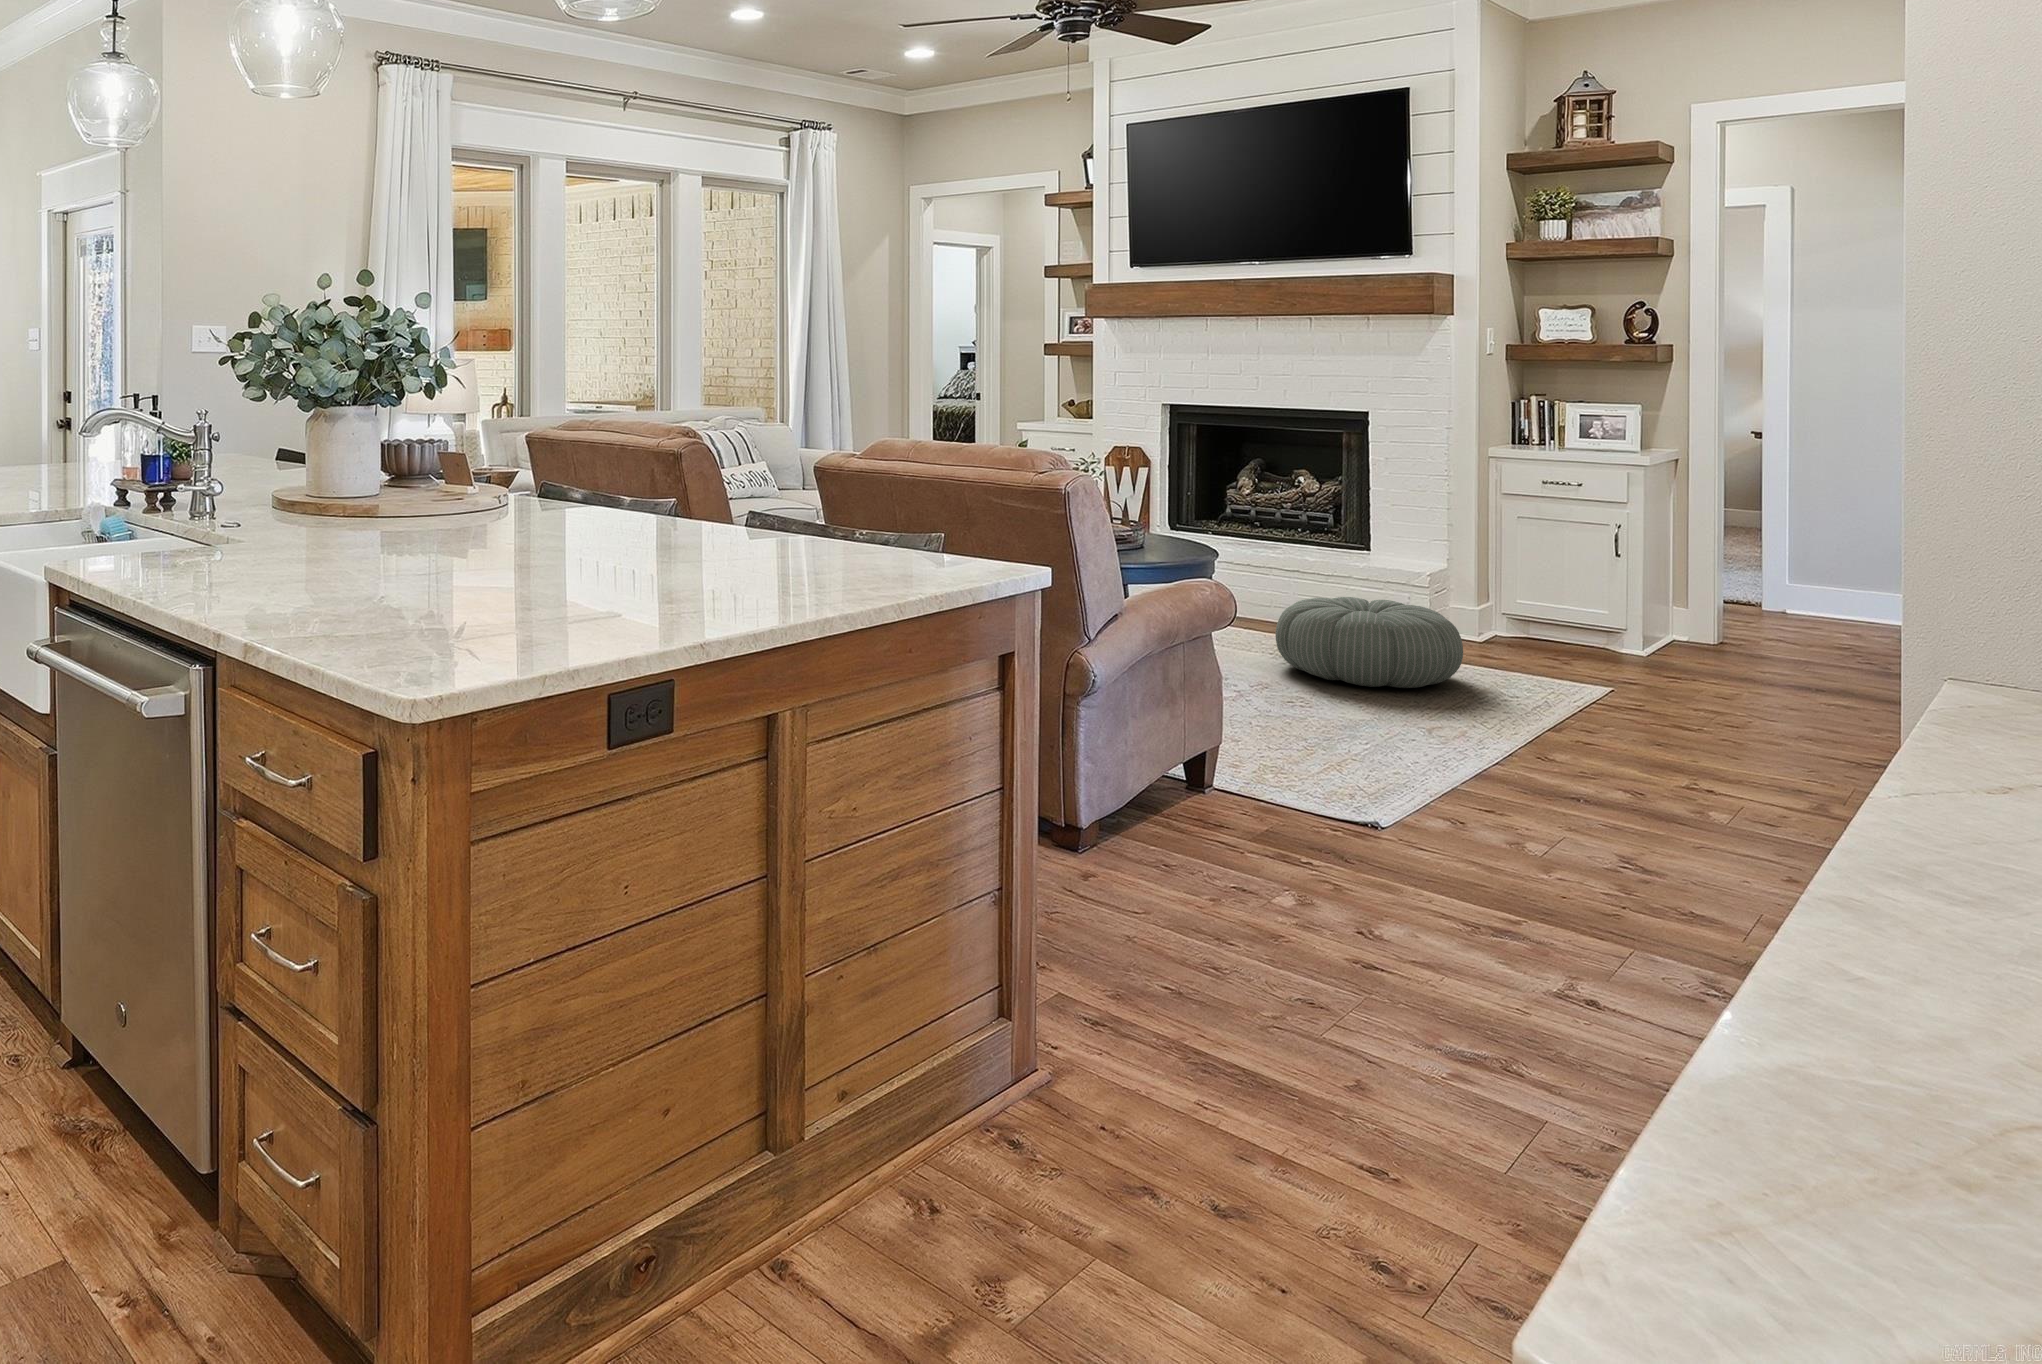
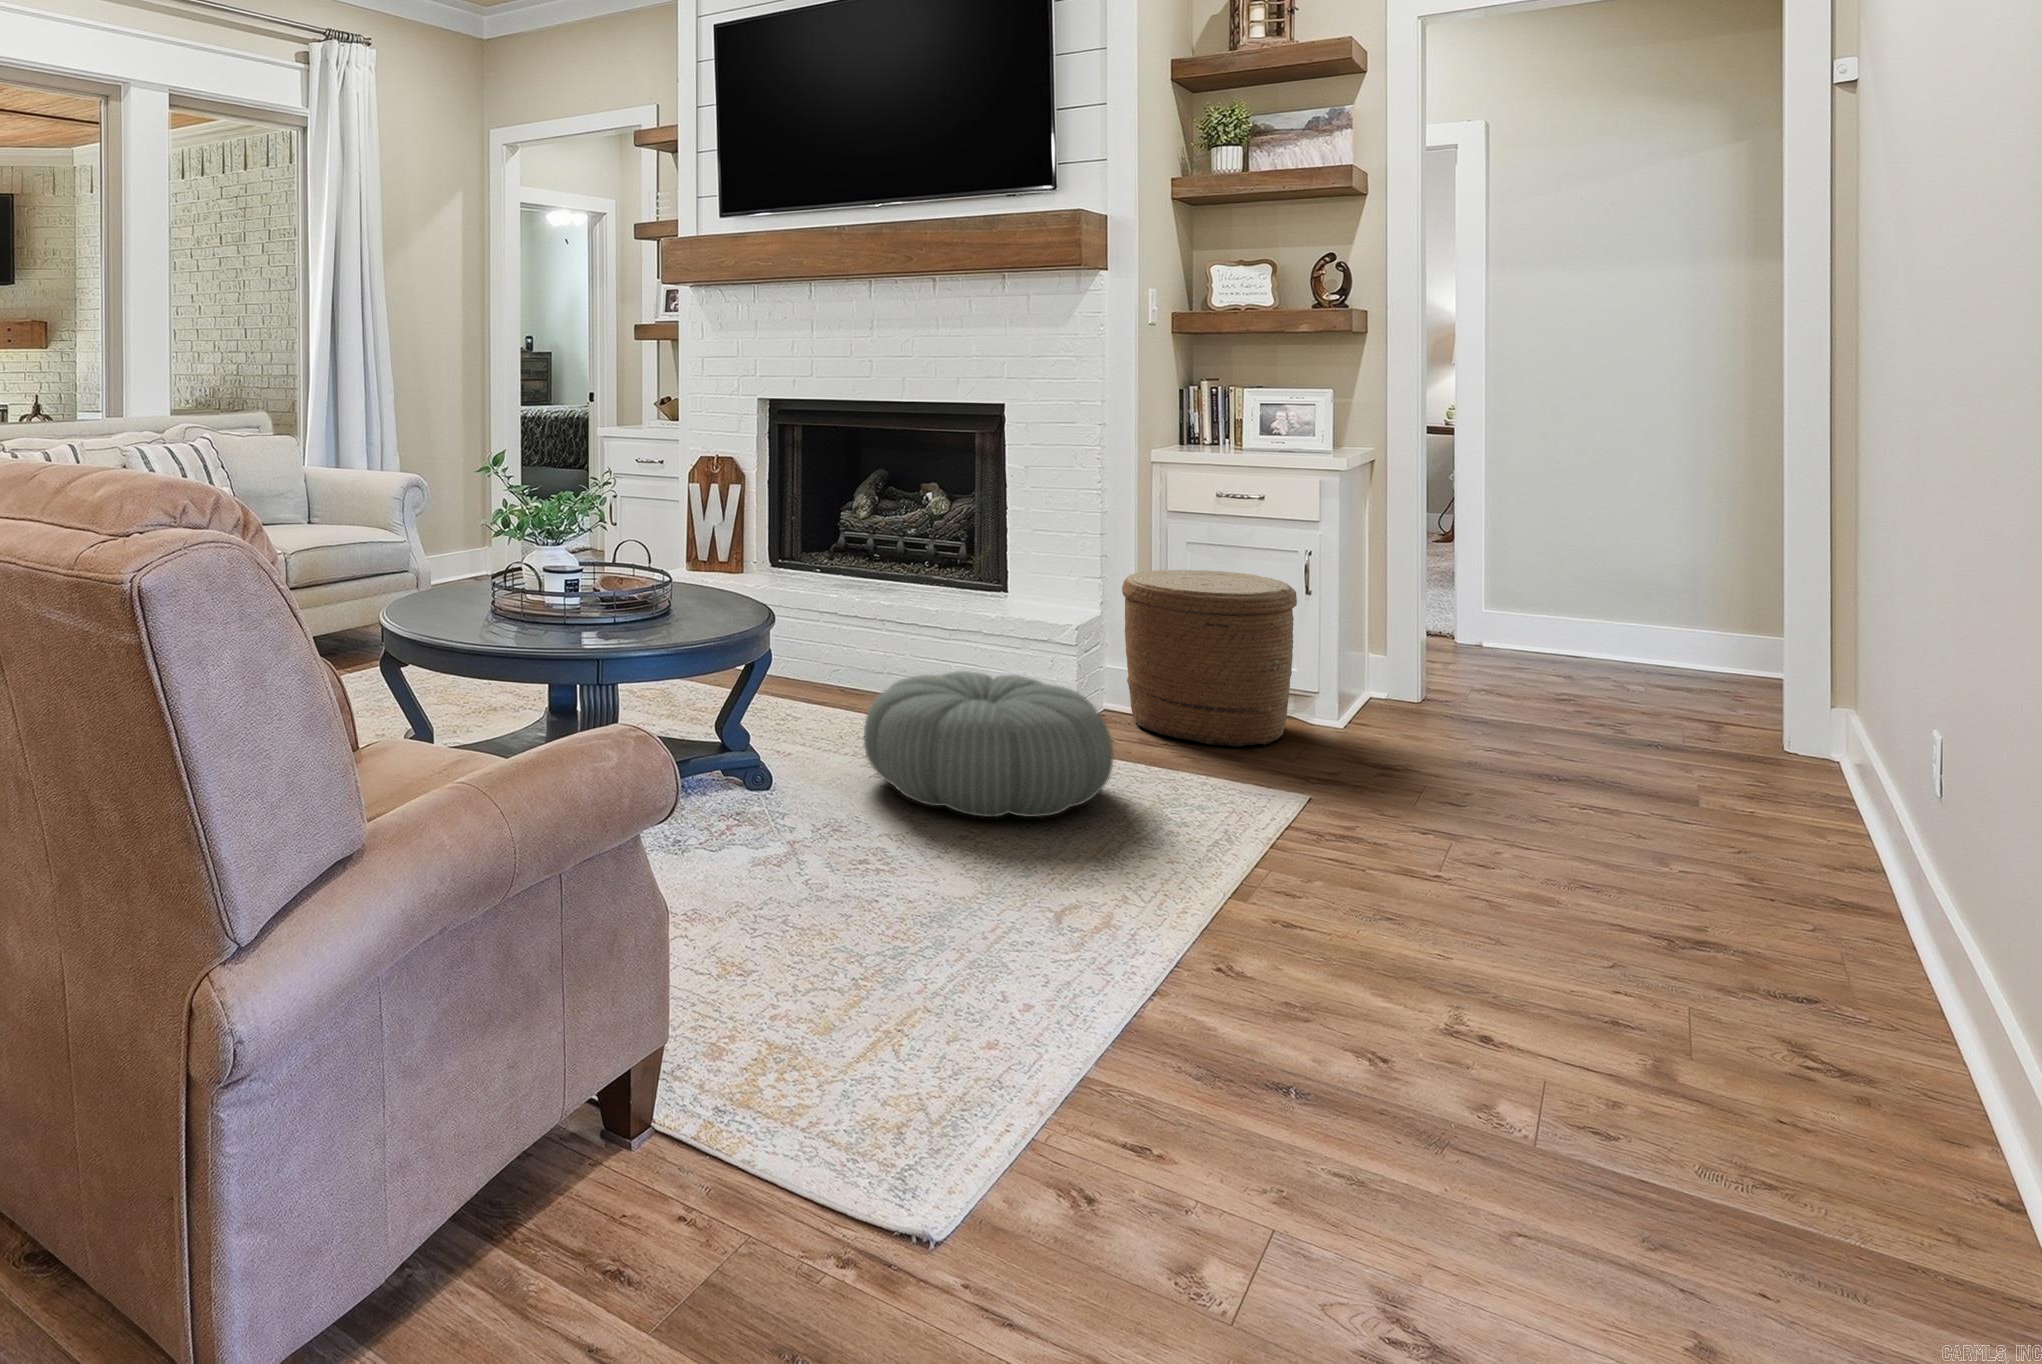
woven basket: none [1465,537,1606,662] -> present [1122,570,1297,747]

